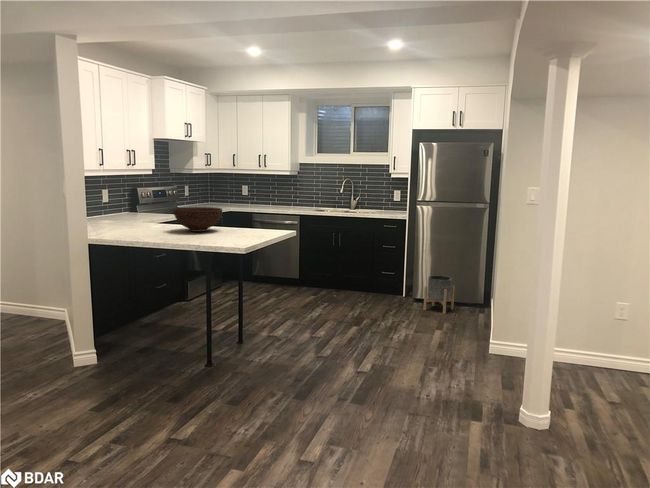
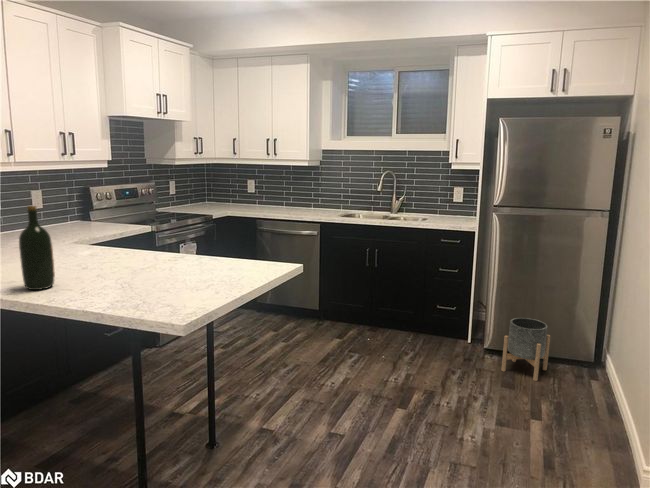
wine bottle: none [147,192,163,237] -> present [19,206,55,290]
fruit bowl: present [173,207,222,232] -> none [87,225,176,271]

